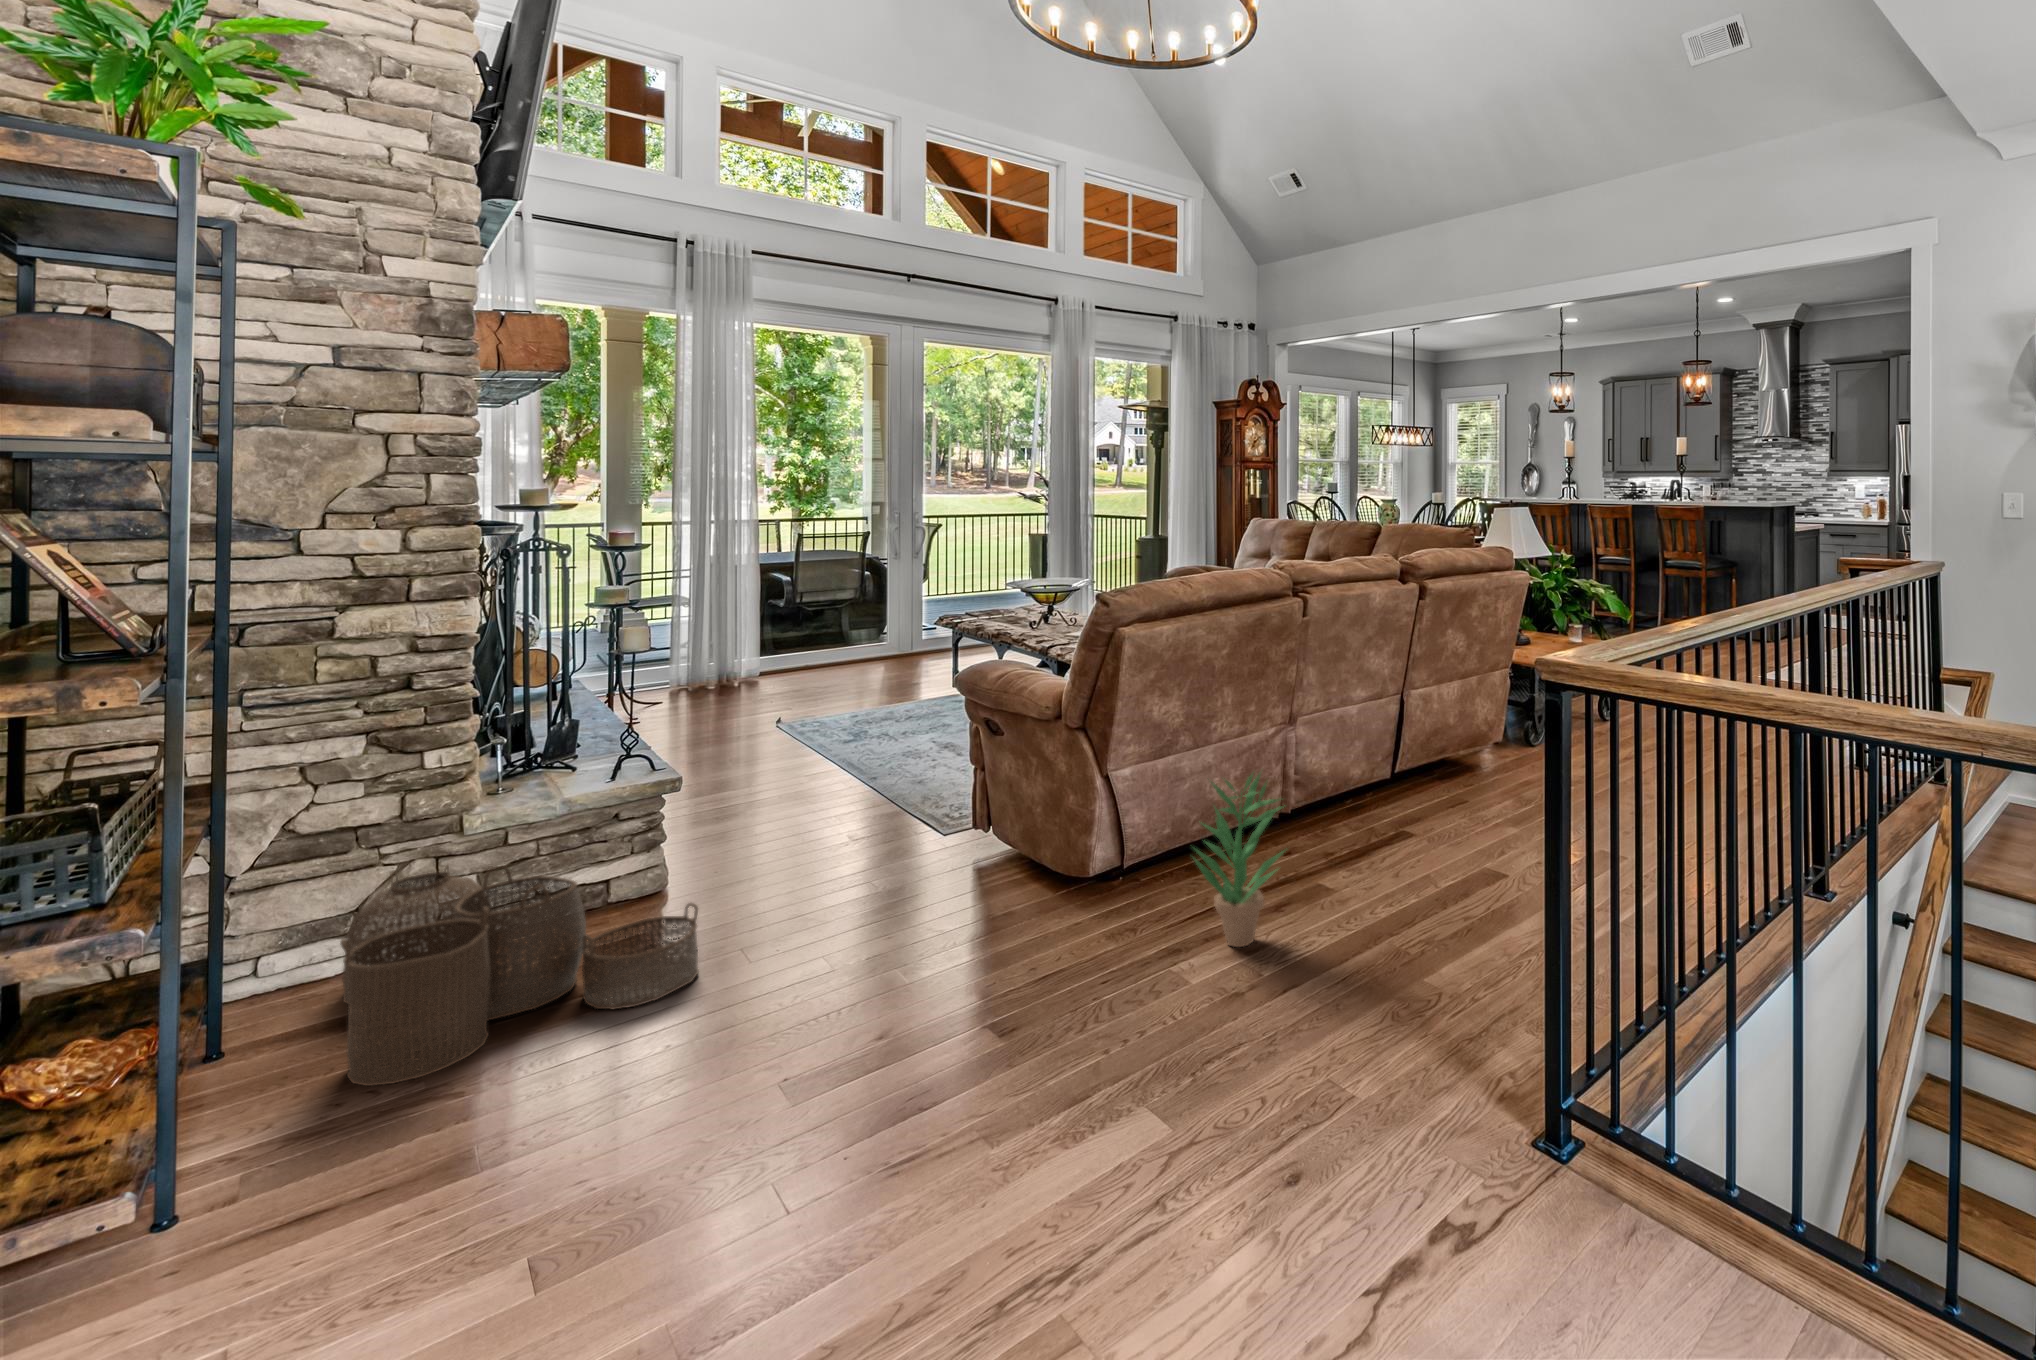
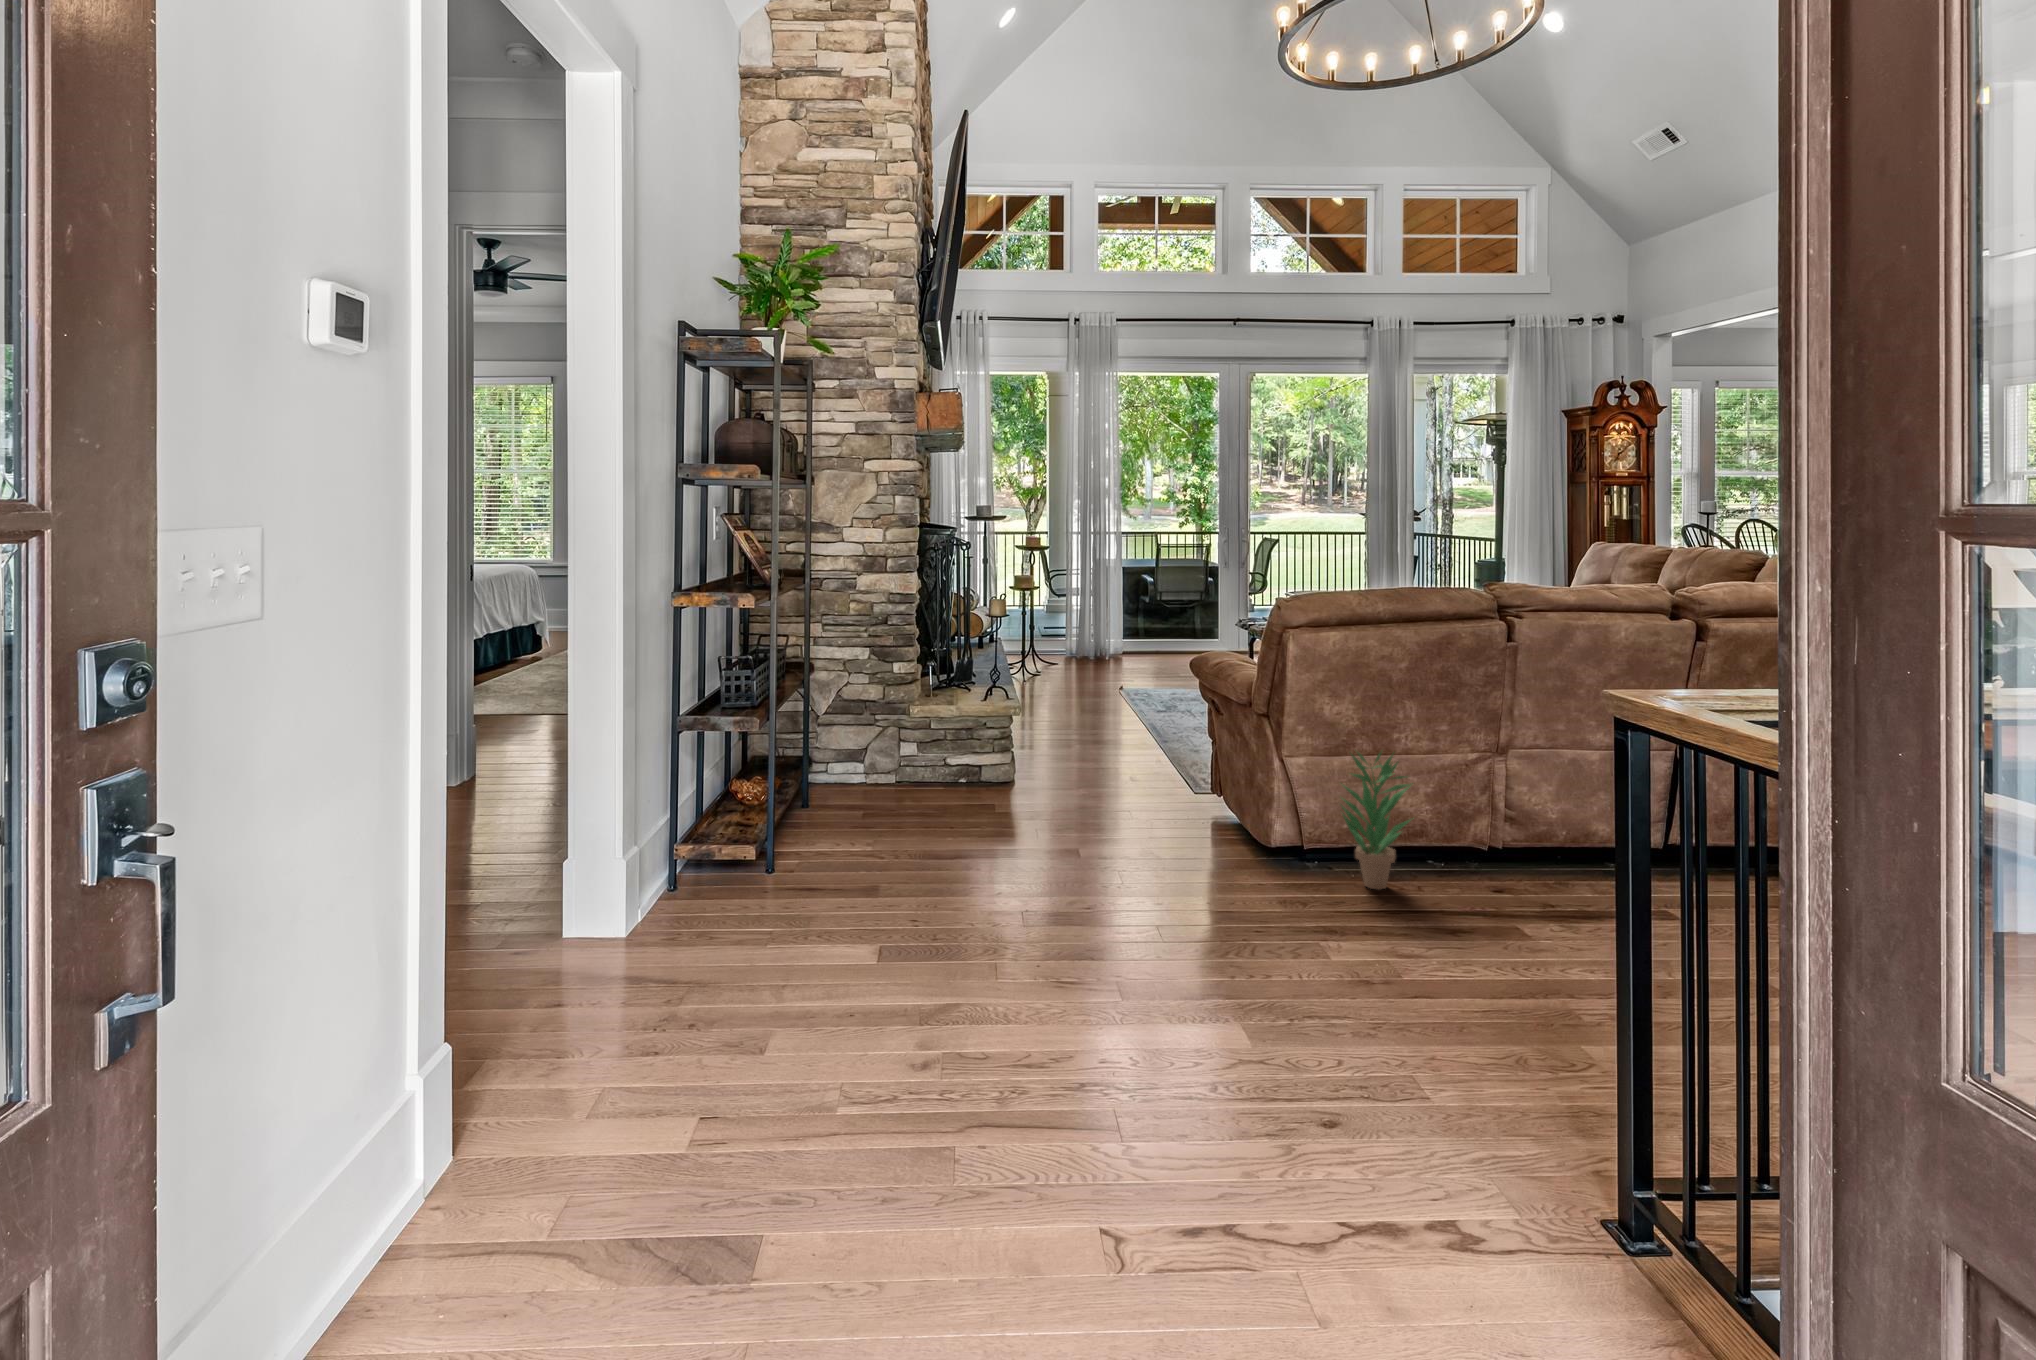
woven basket: present [340,865,699,1086] -> none [854,730,1023,836]

